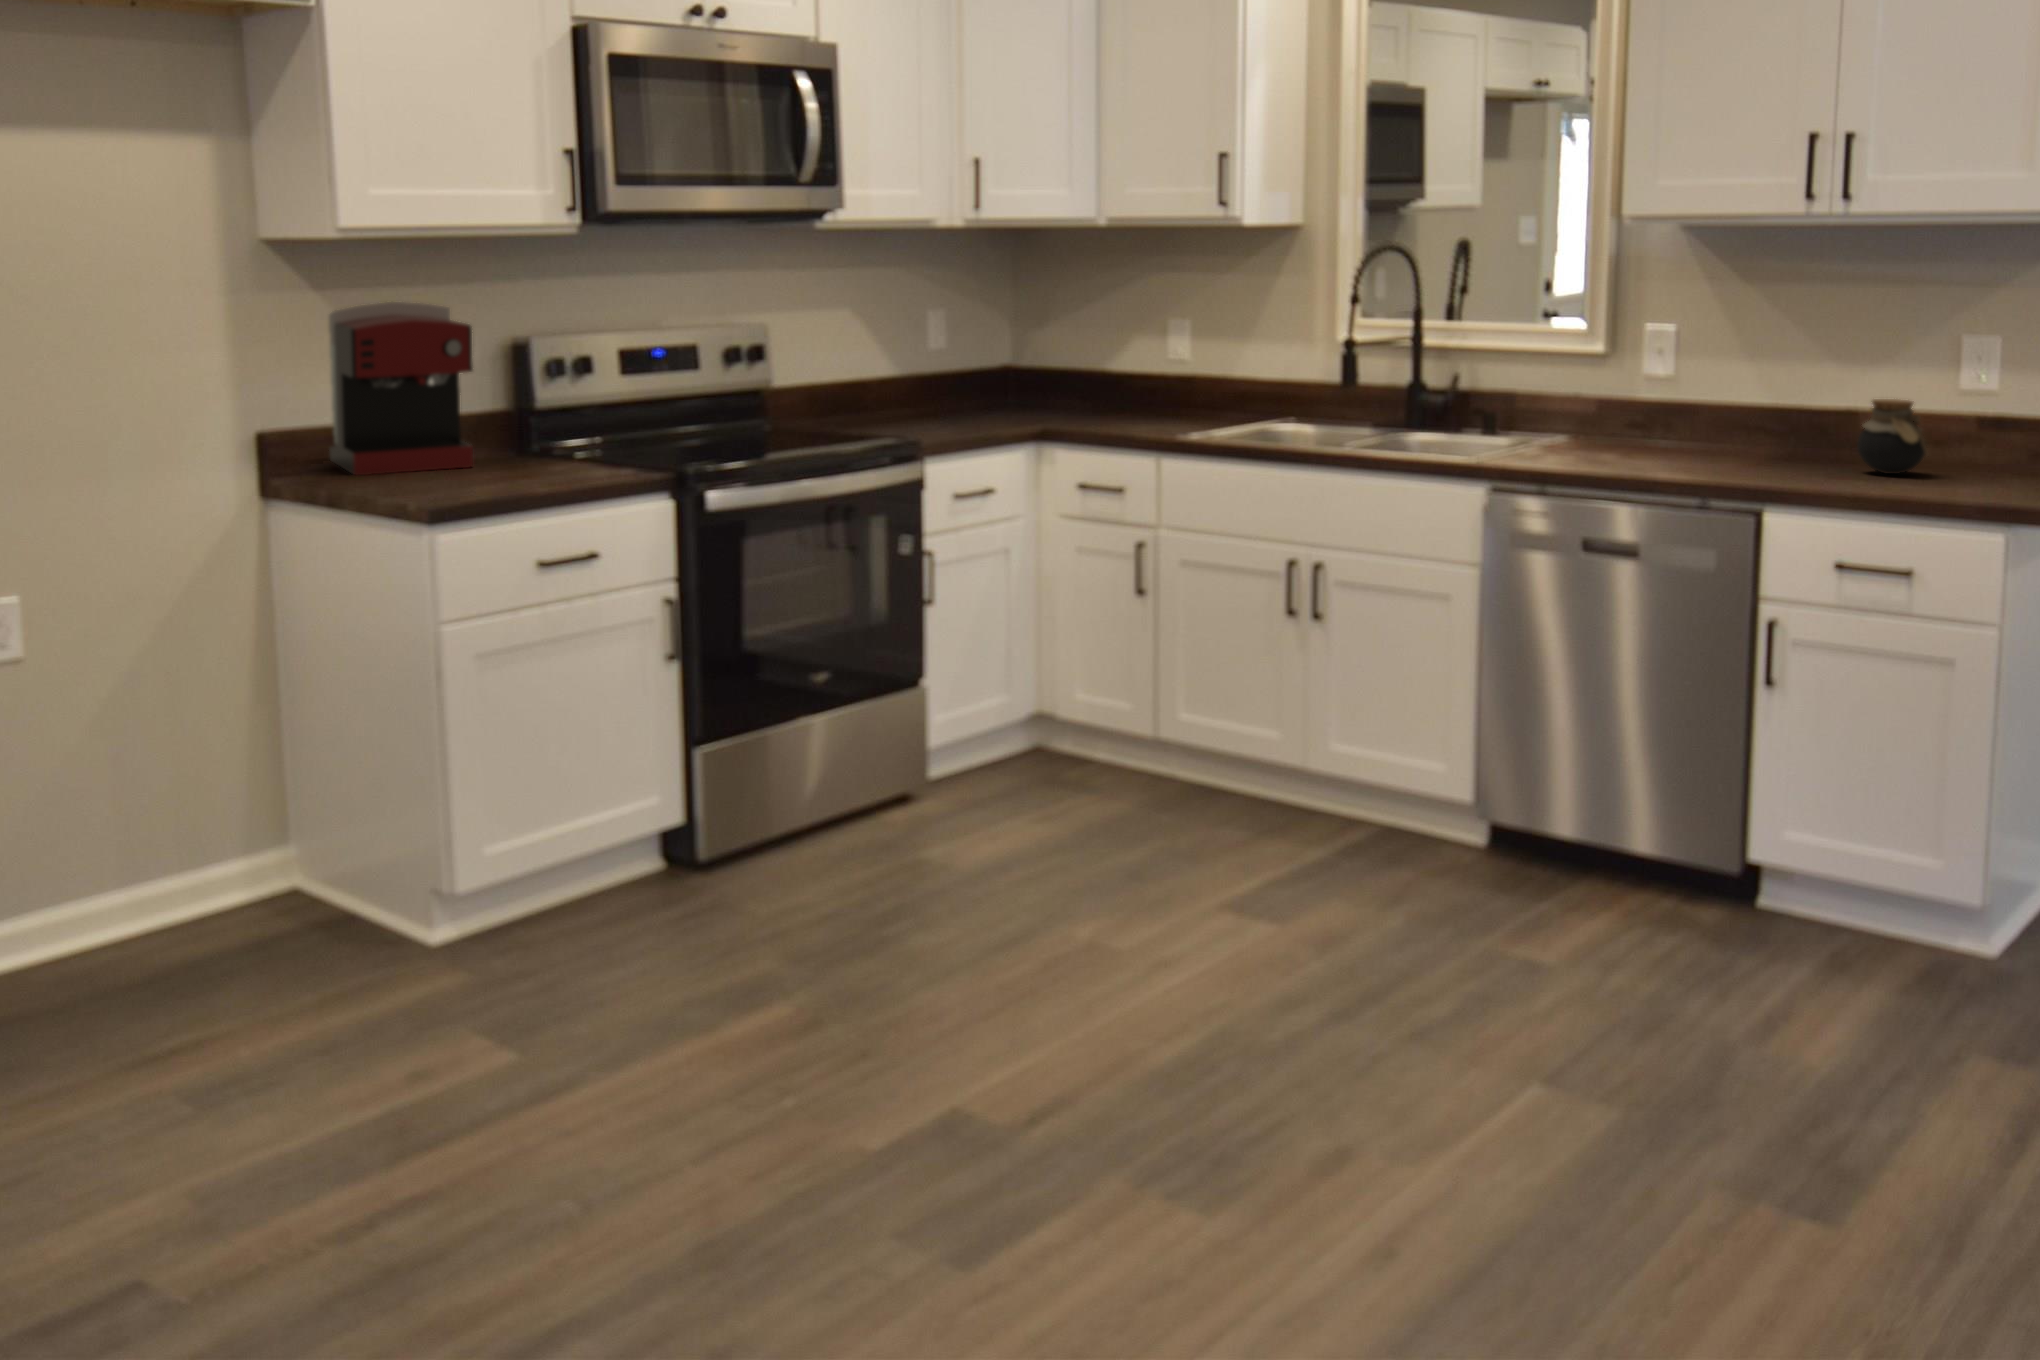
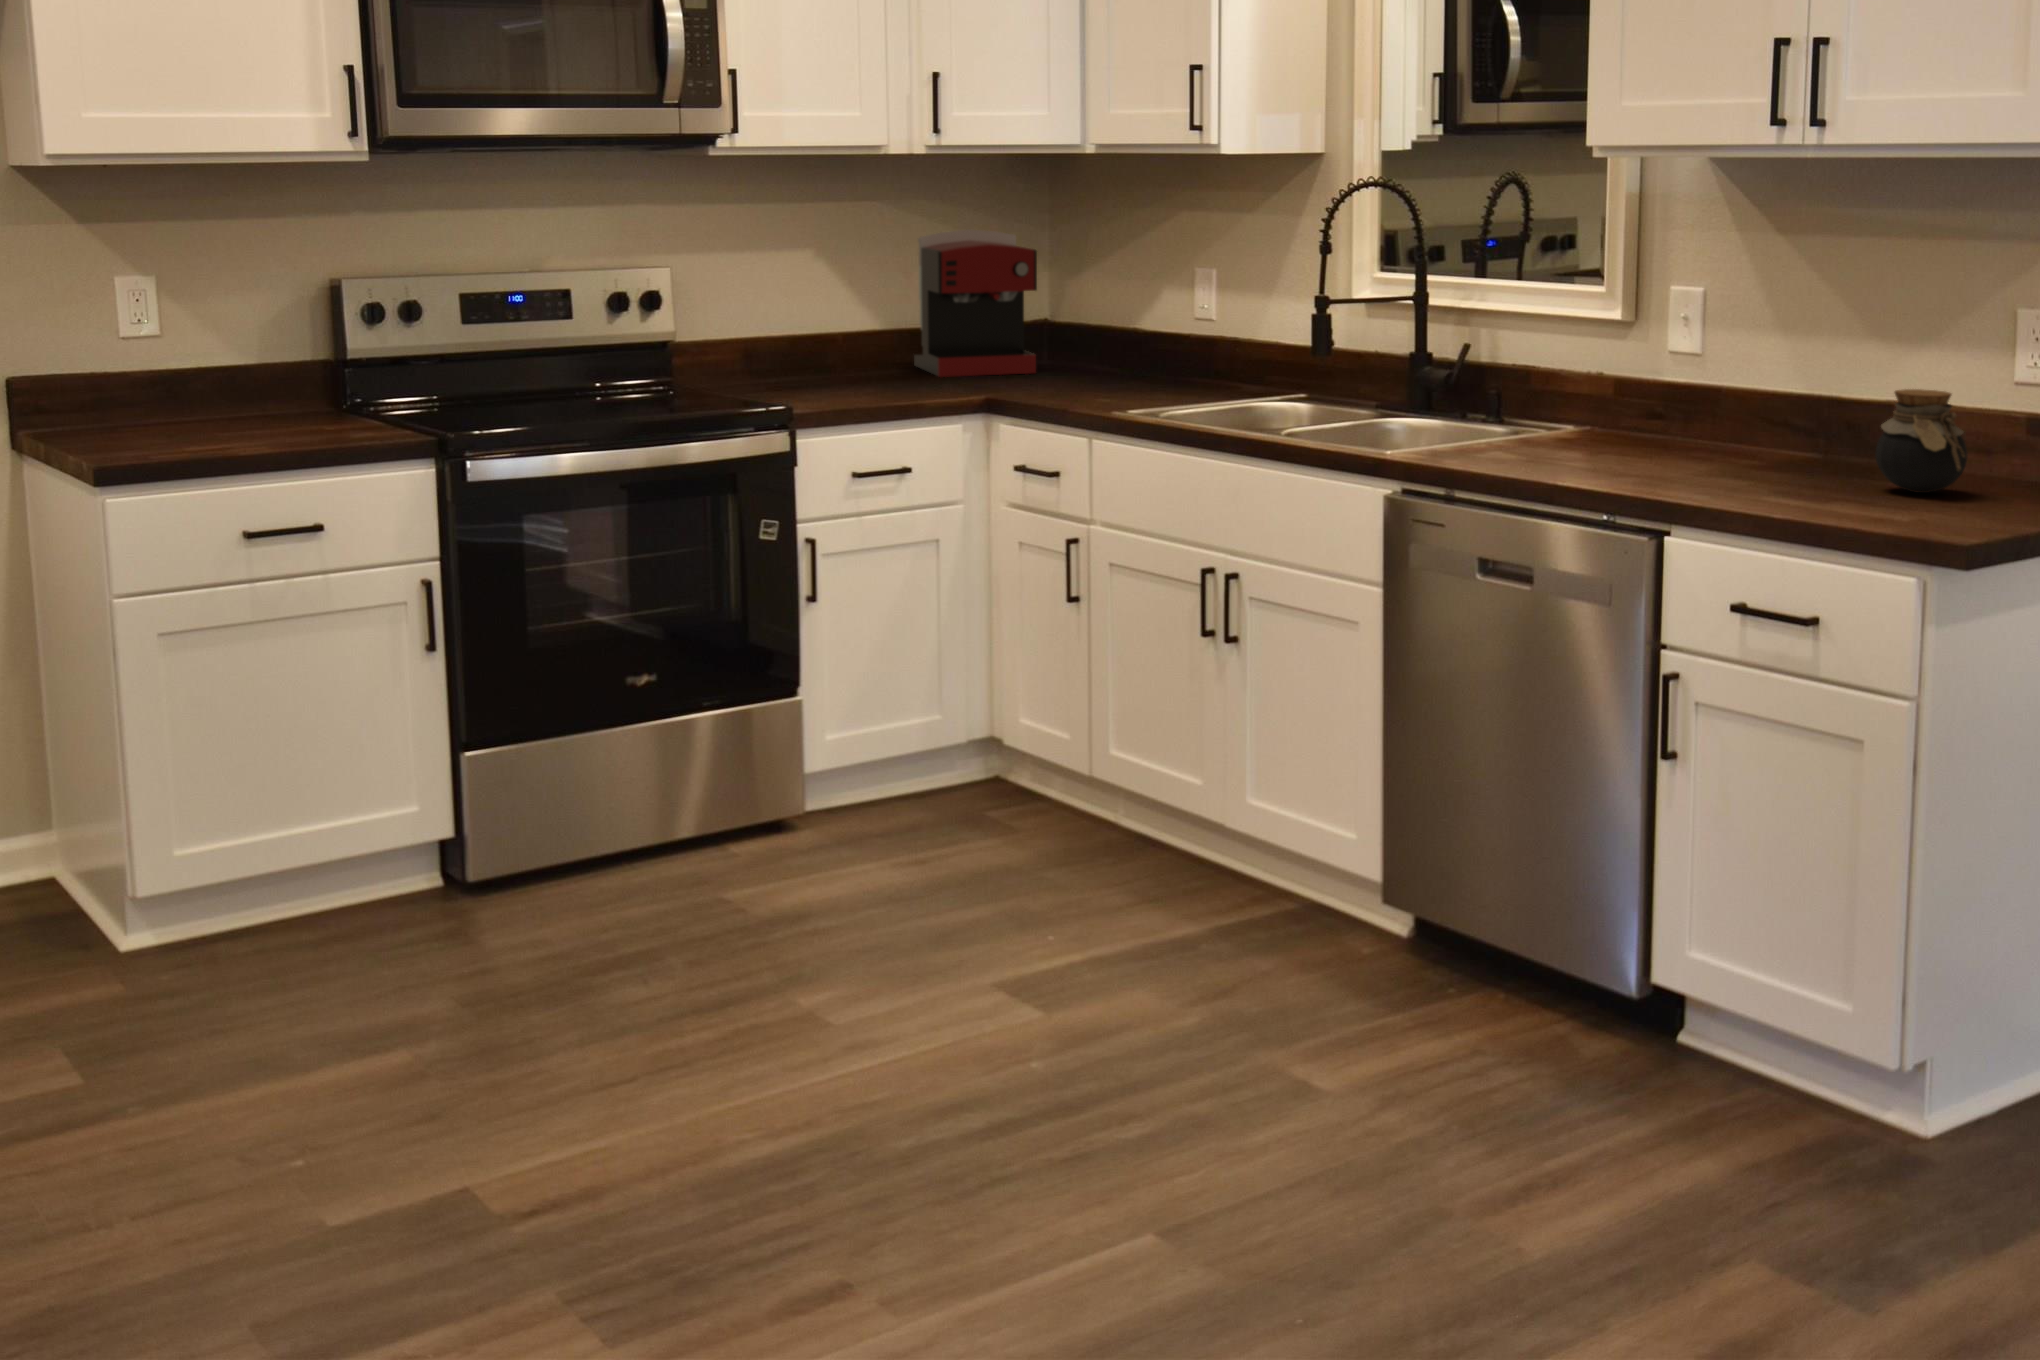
coffee maker: present [329,302,473,475] -> present [914,229,1037,377]

